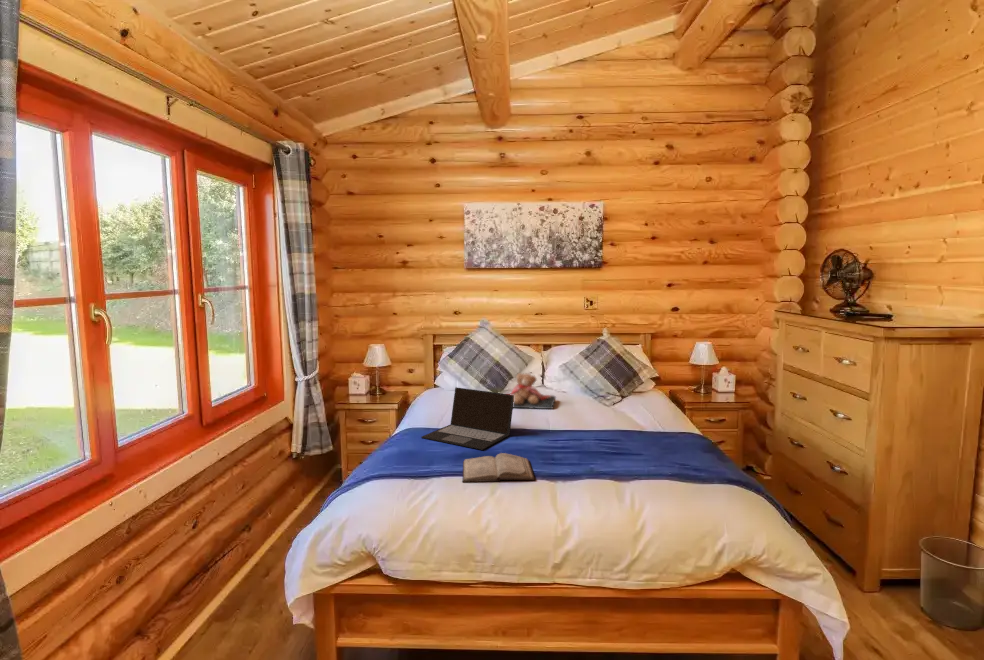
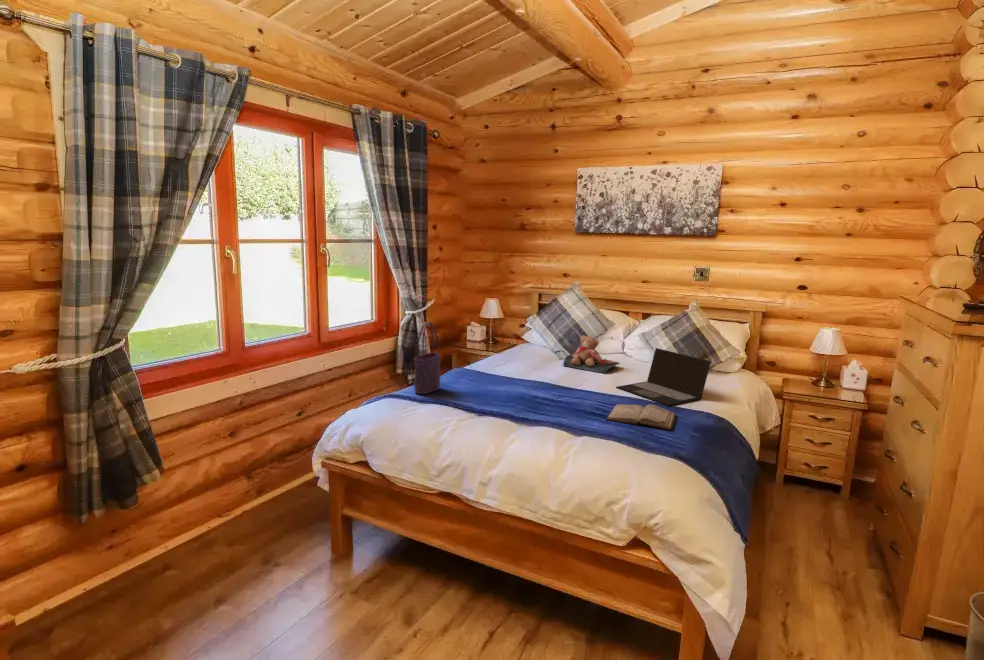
tote bag: none [400,380,423,468] -> present [414,322,440,394]
laptop: present [421,387,514,450] -> present [616,348,711,406]
diary: present [463,453,535,482] -> present [606,404,676,430]

